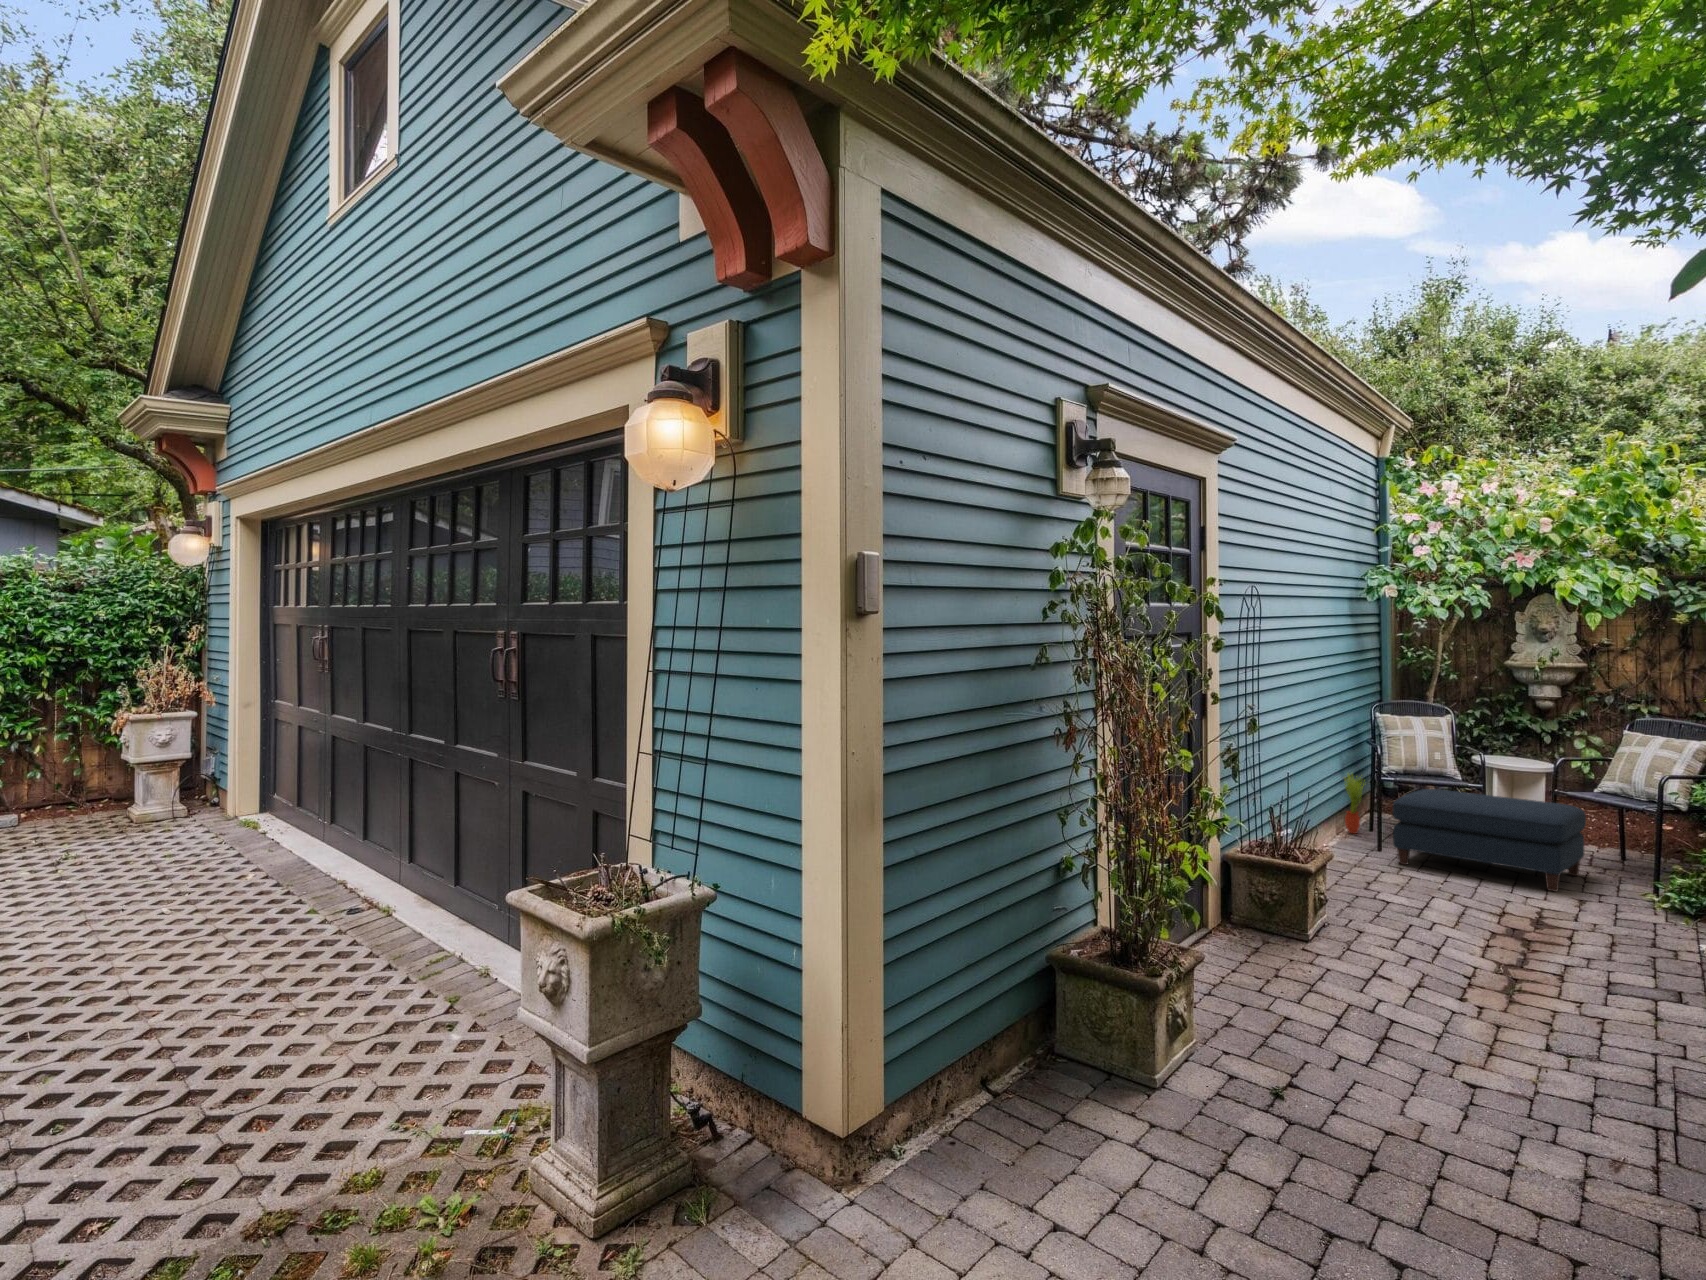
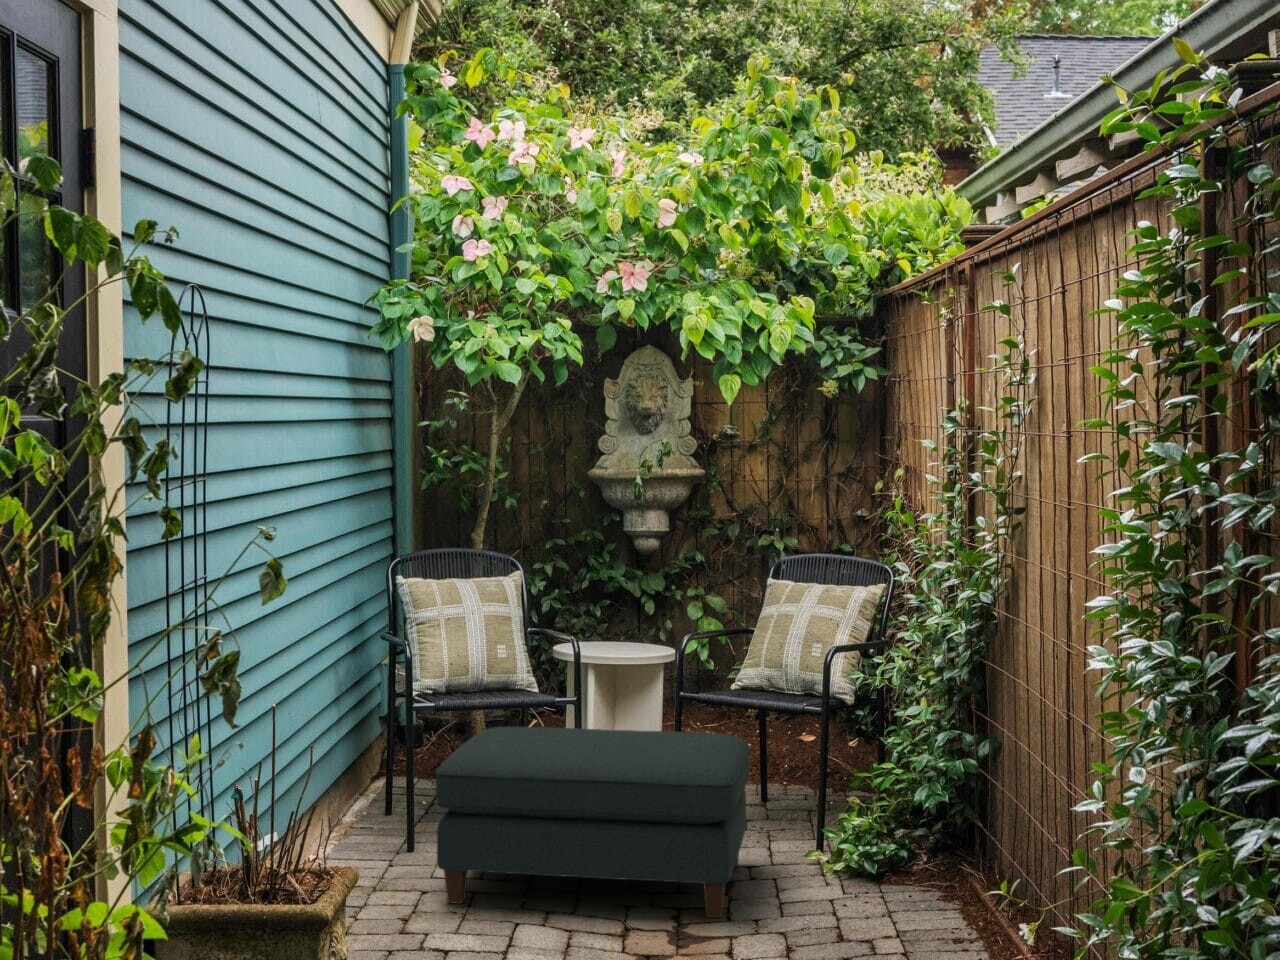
potted plant: present [1345,774,1364,834] -> none [336,702,380,834]

